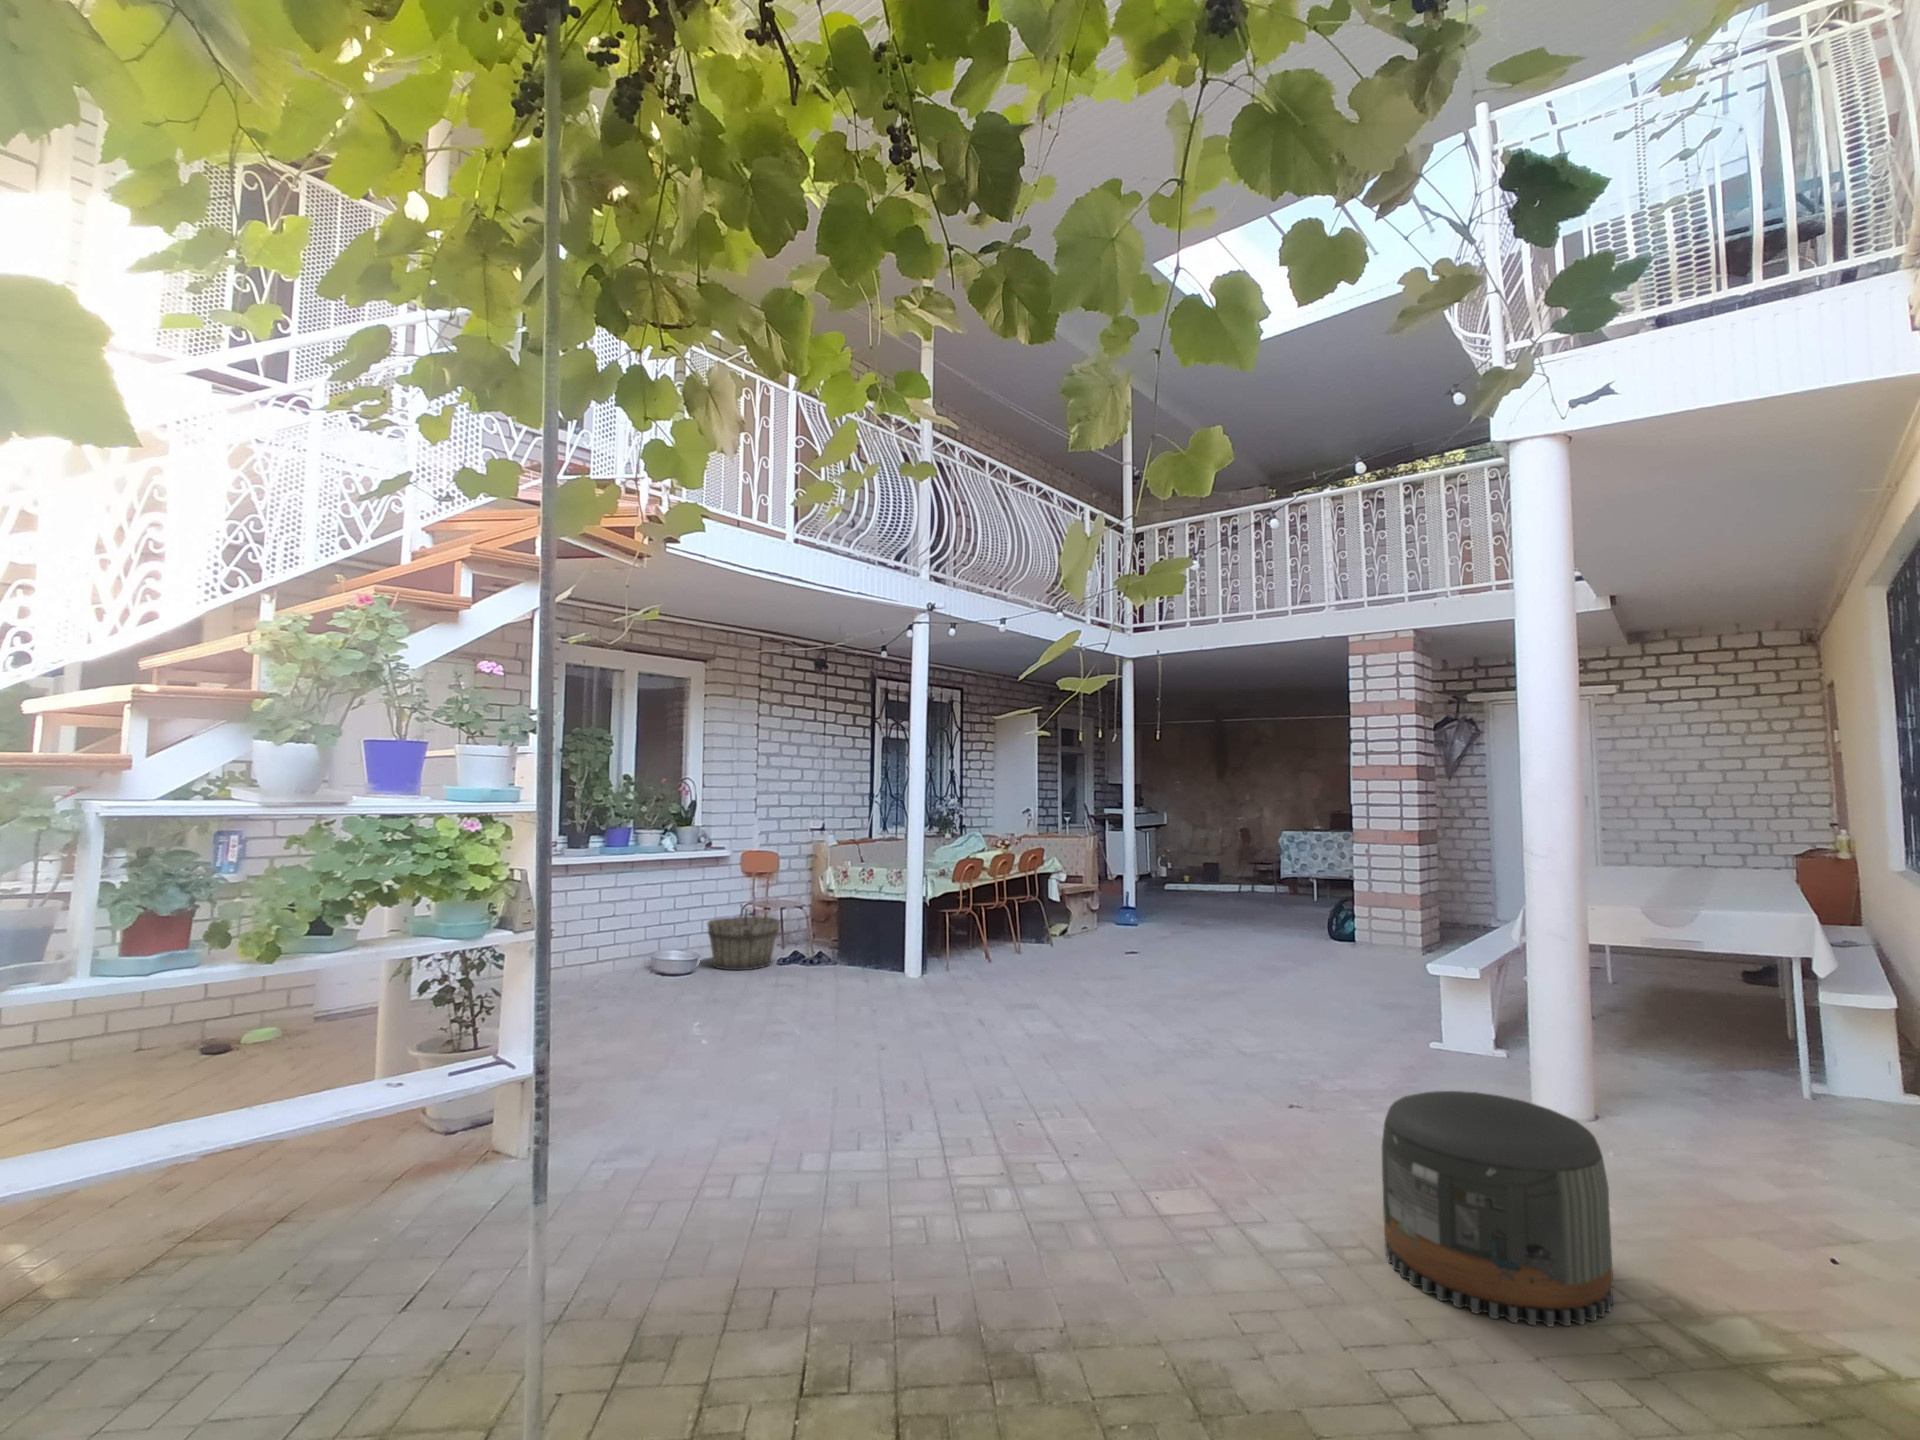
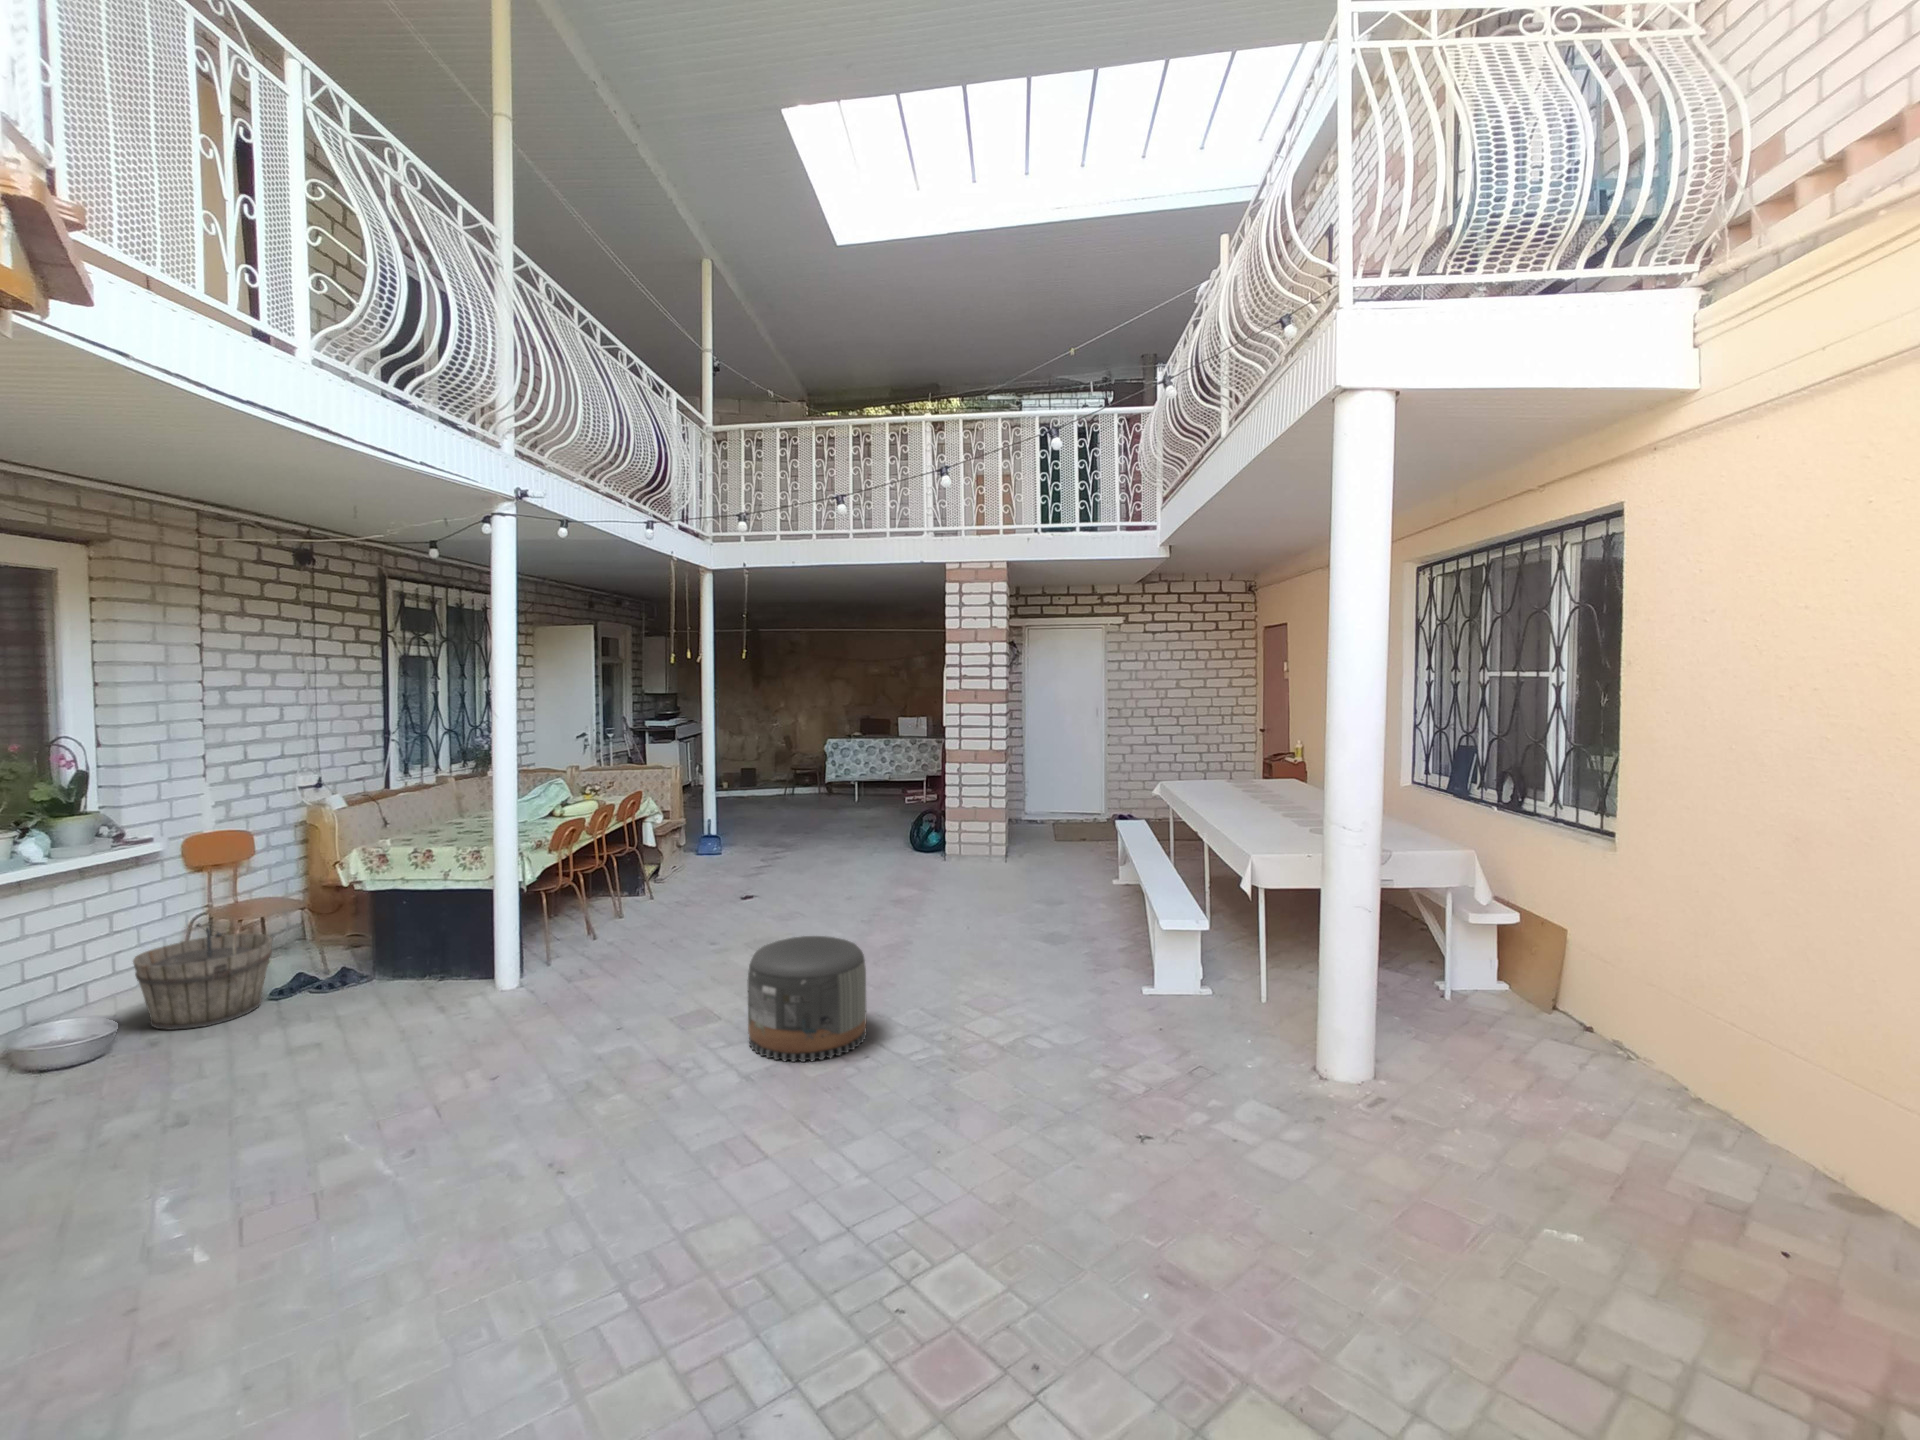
pouf: present [1382,1091,1613,1327] -> present [747,936,866,1062]

